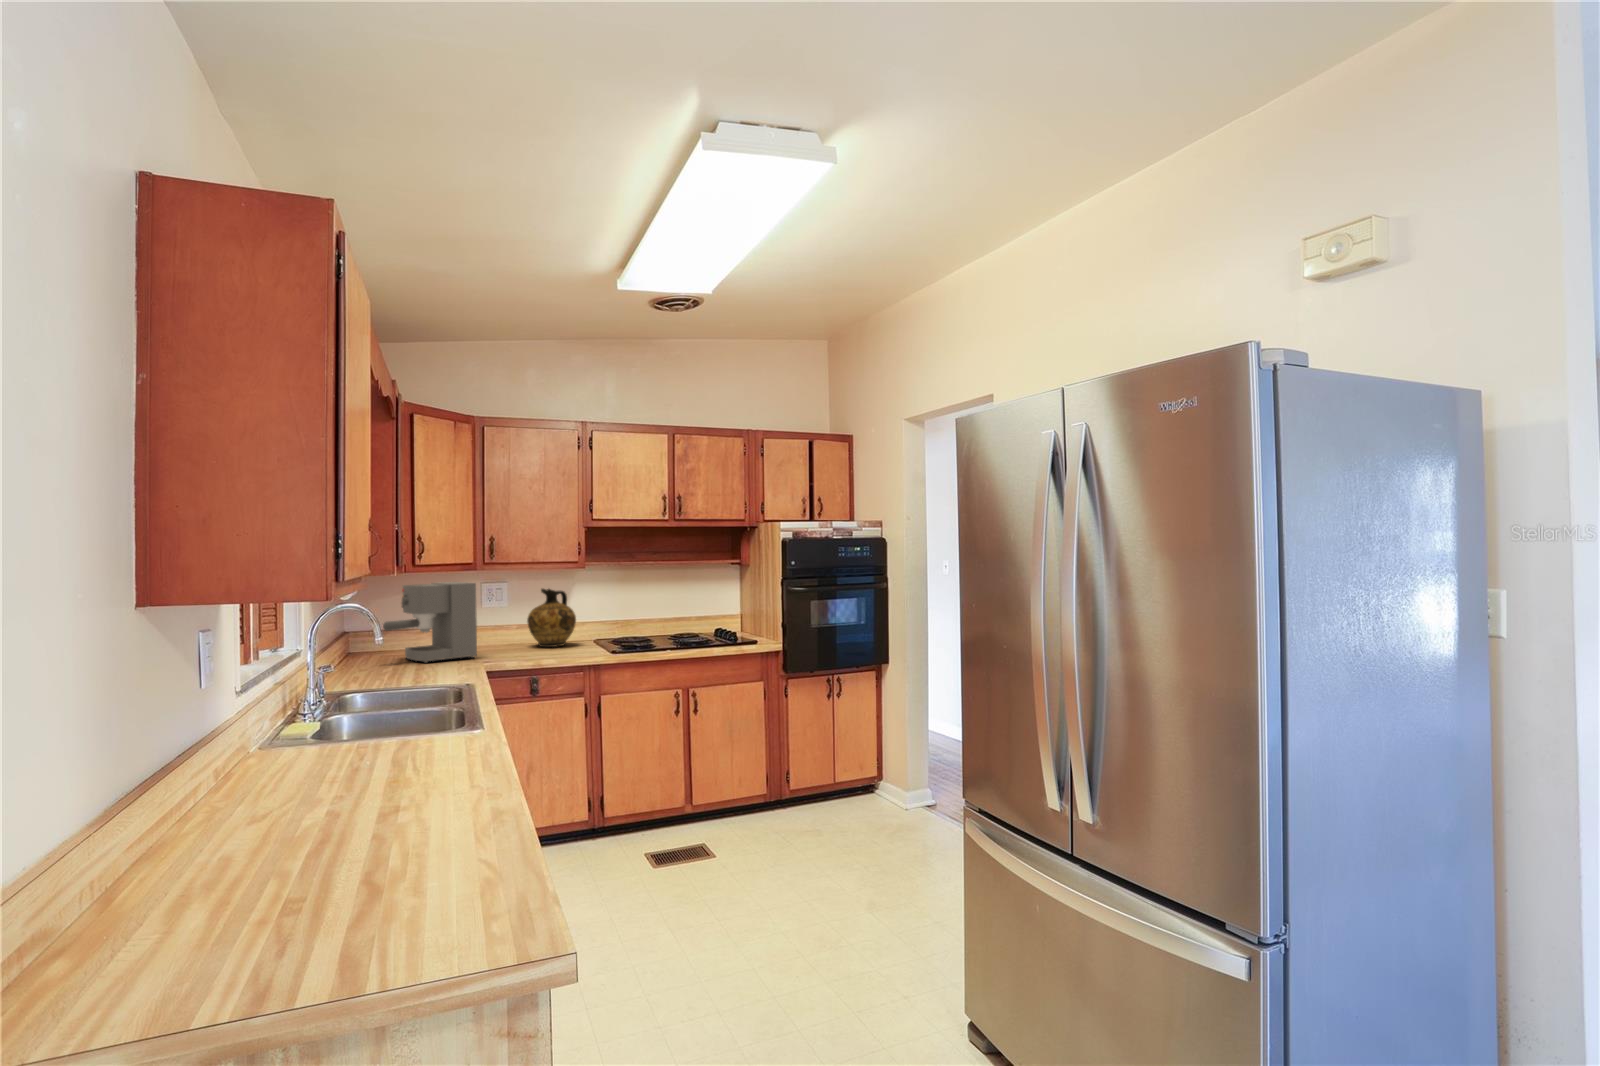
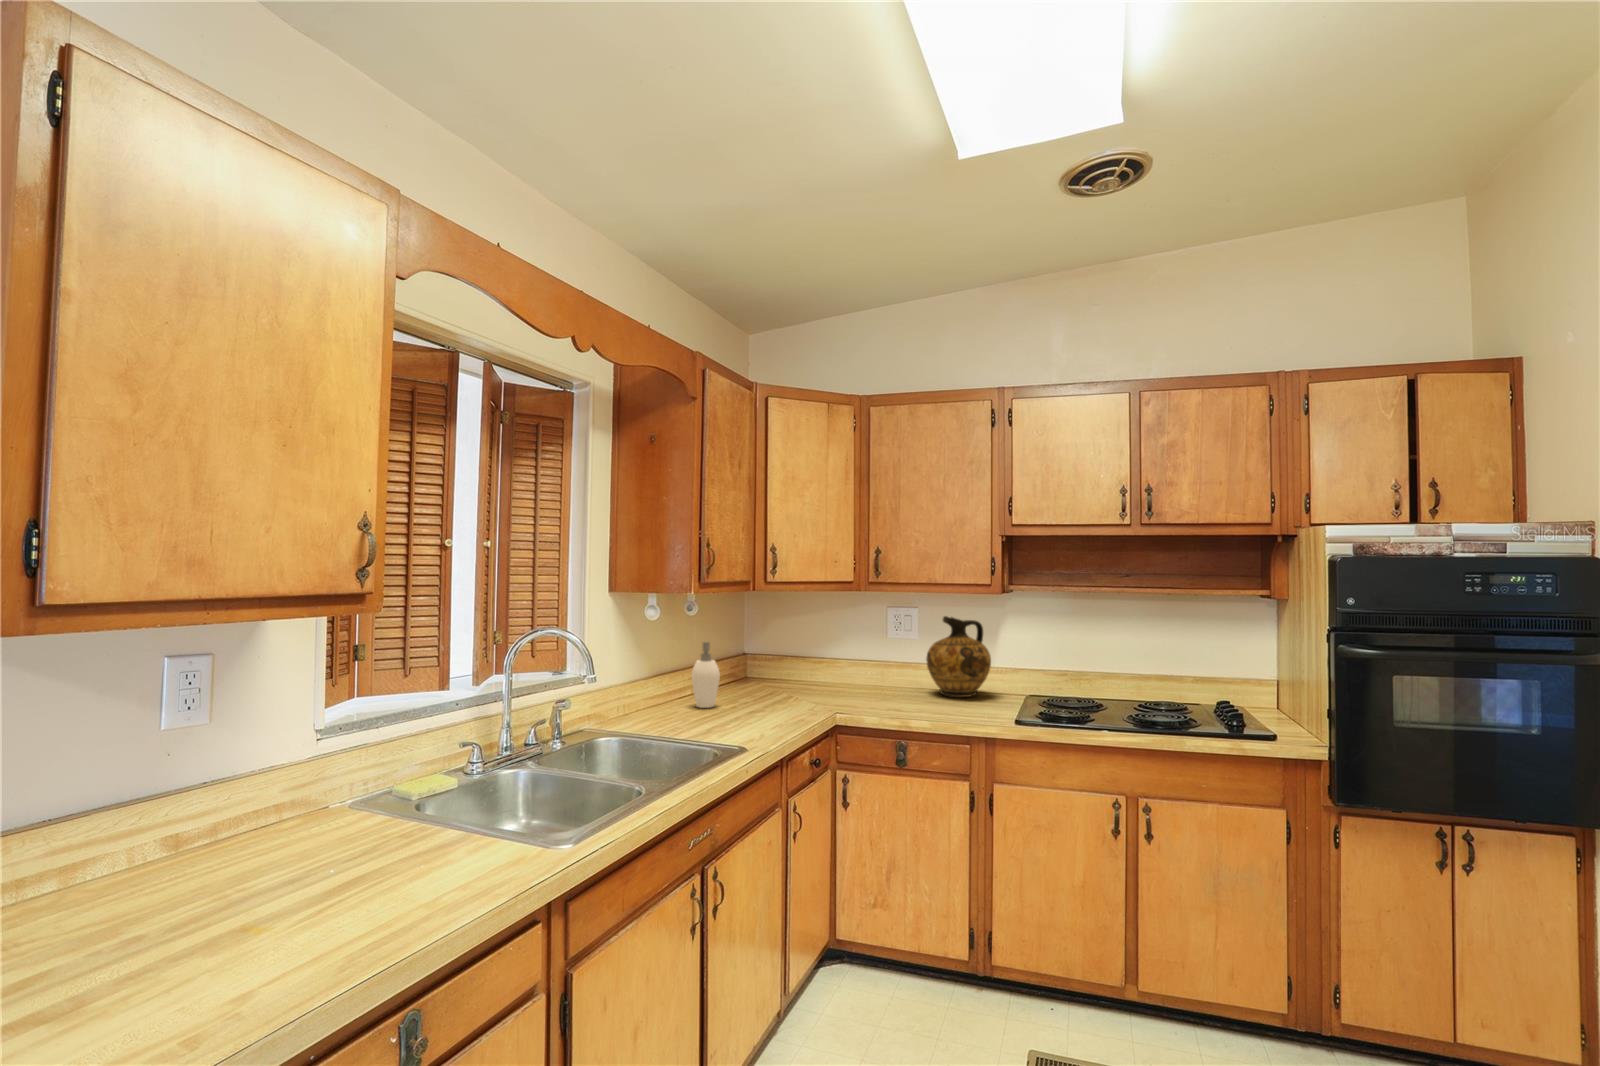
coffee maker: present [383,582,477,663] -> none [736,601,840,702]
soap dispenser: none [359,618,385,673] -> present [692,642,720,708]

